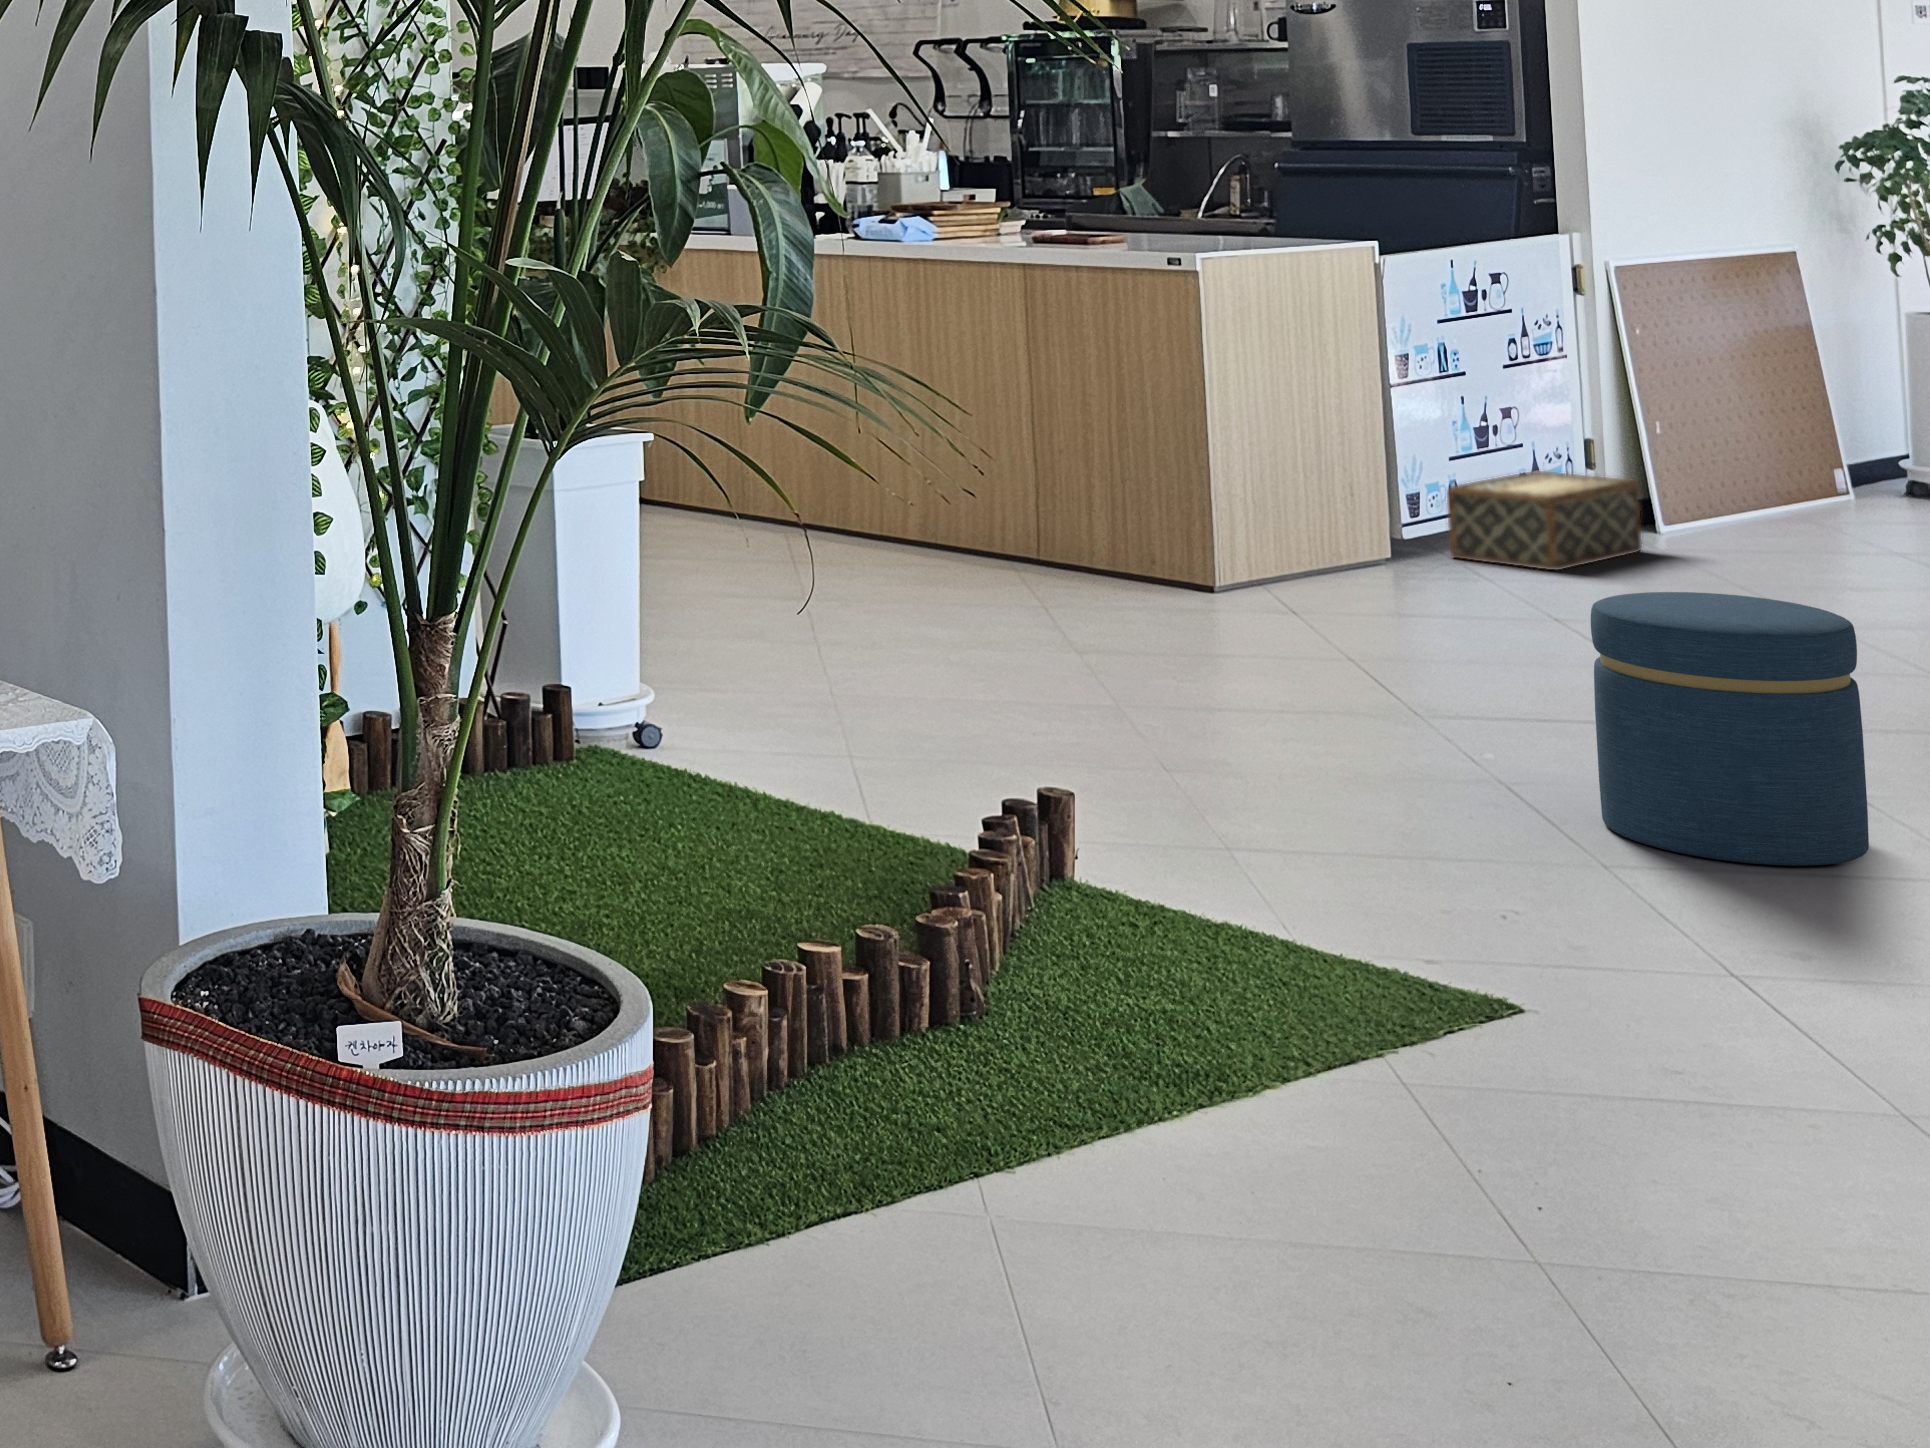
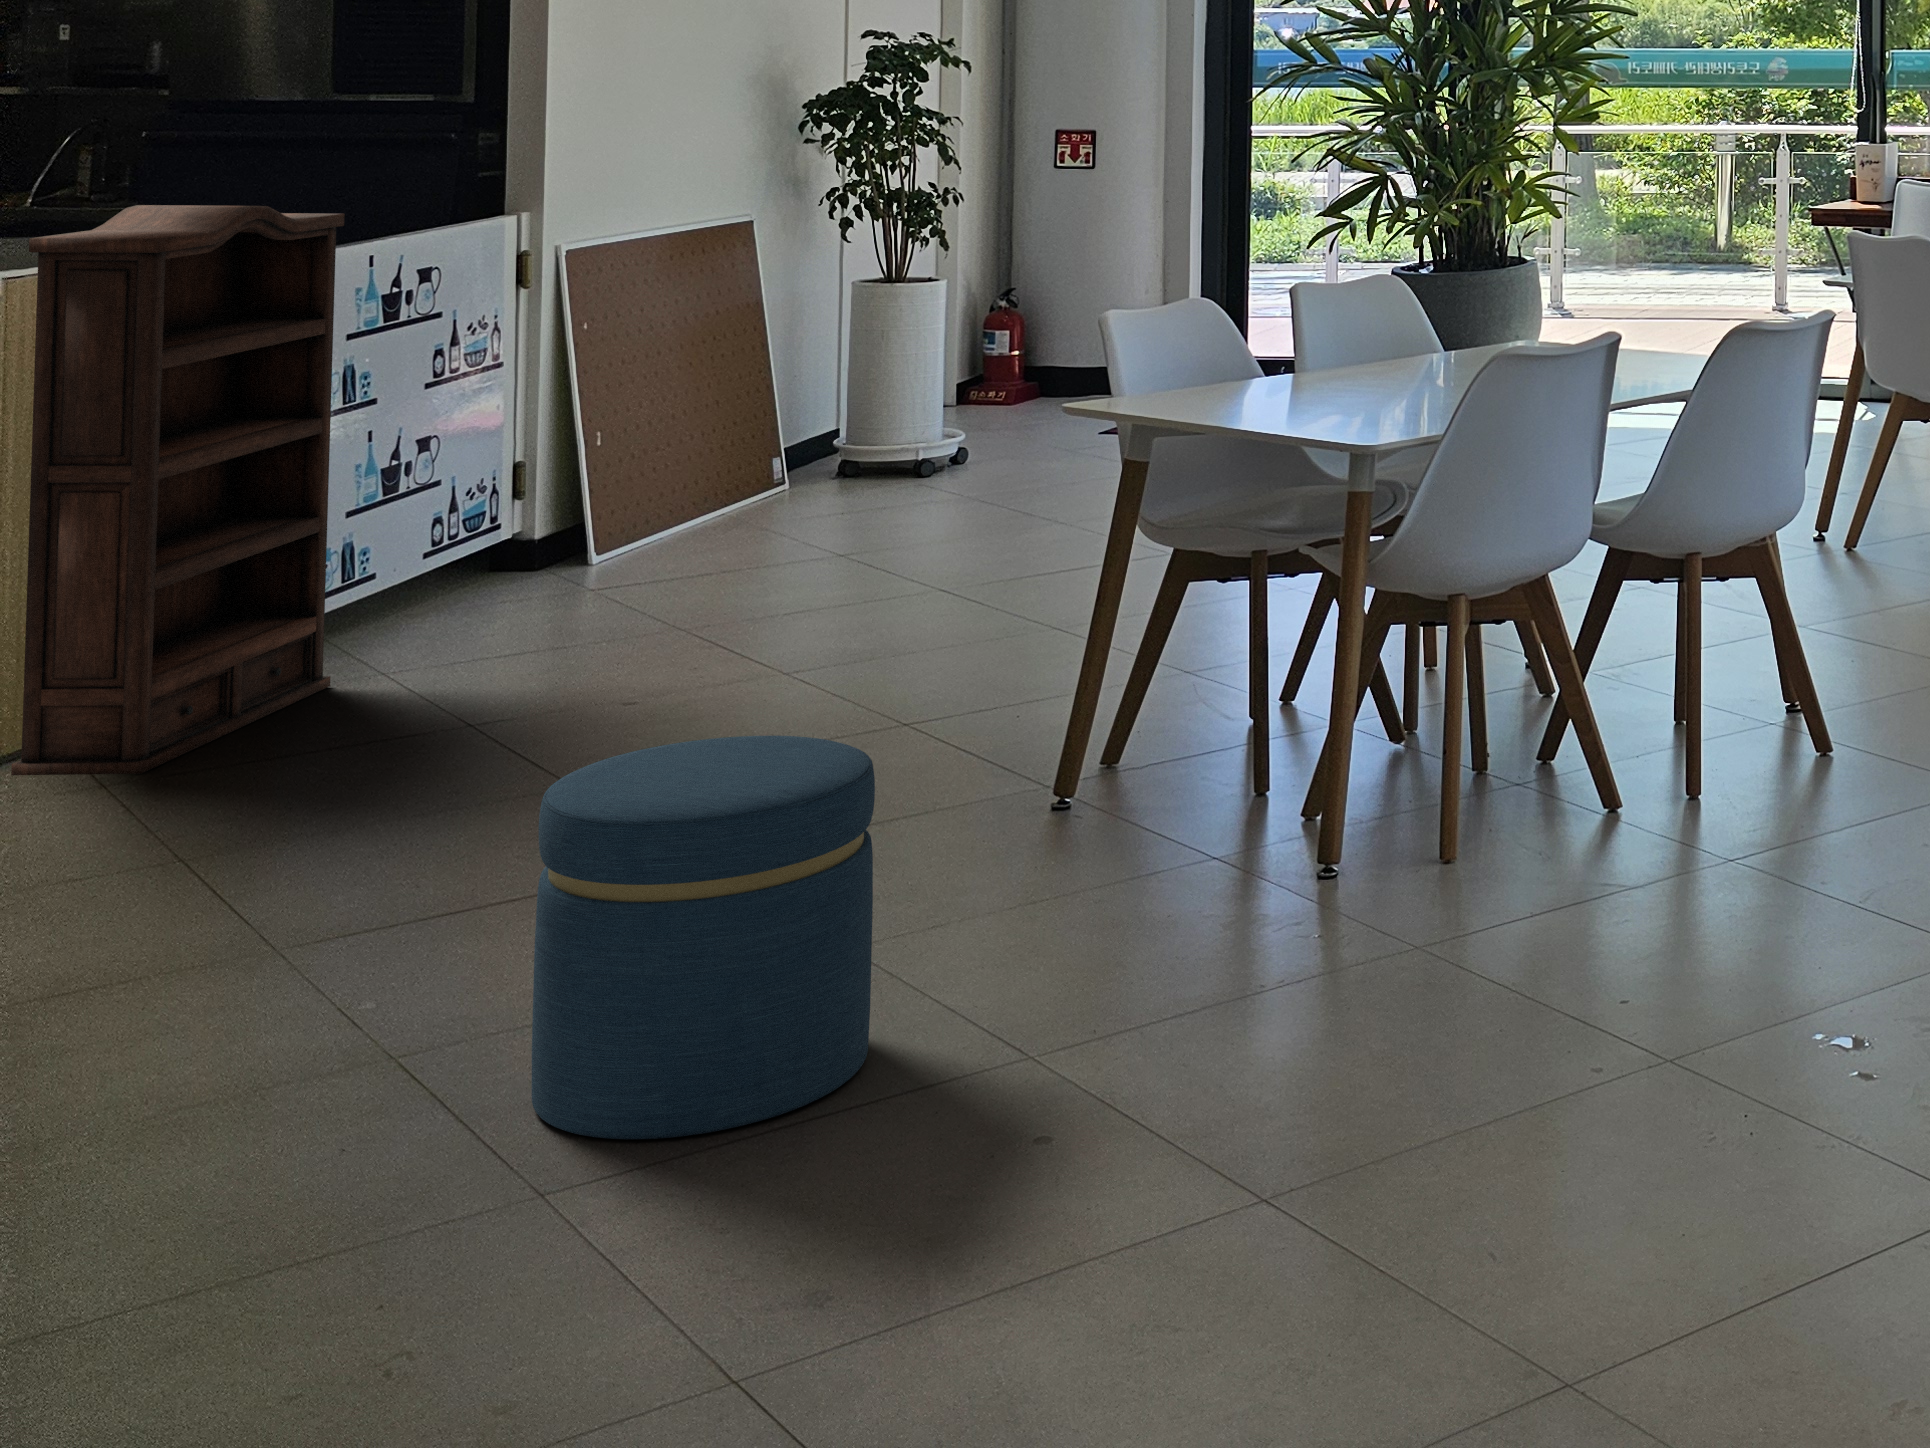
bookshelf: none [1221,210,1448,608] -> present [11,205,345,775]
woven basket: present [1447,471,1642,570] -> none [336,511,576,645]

